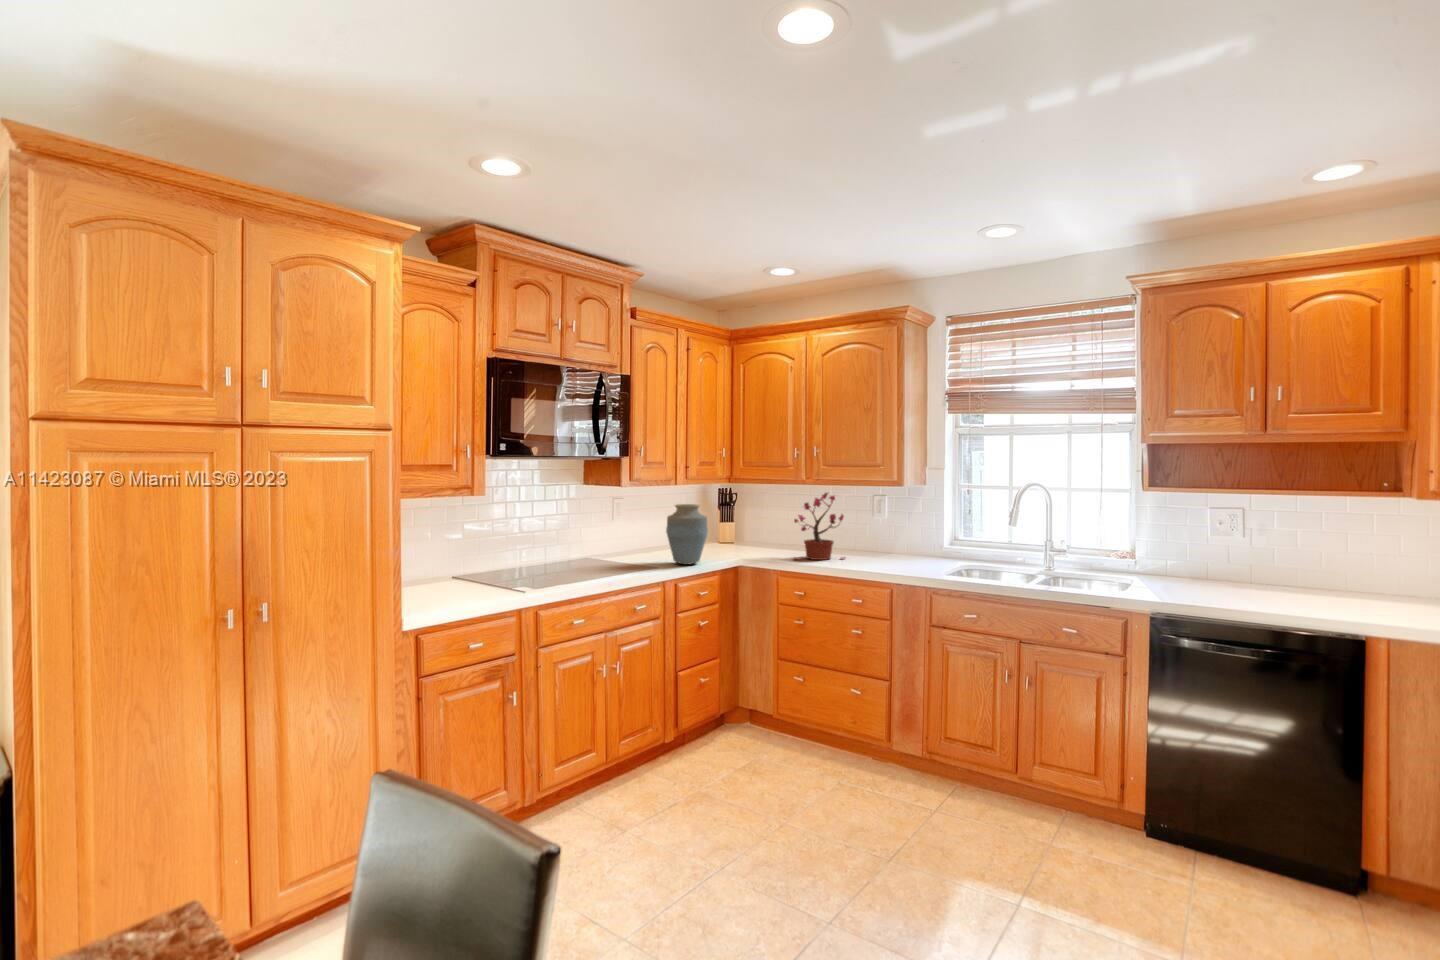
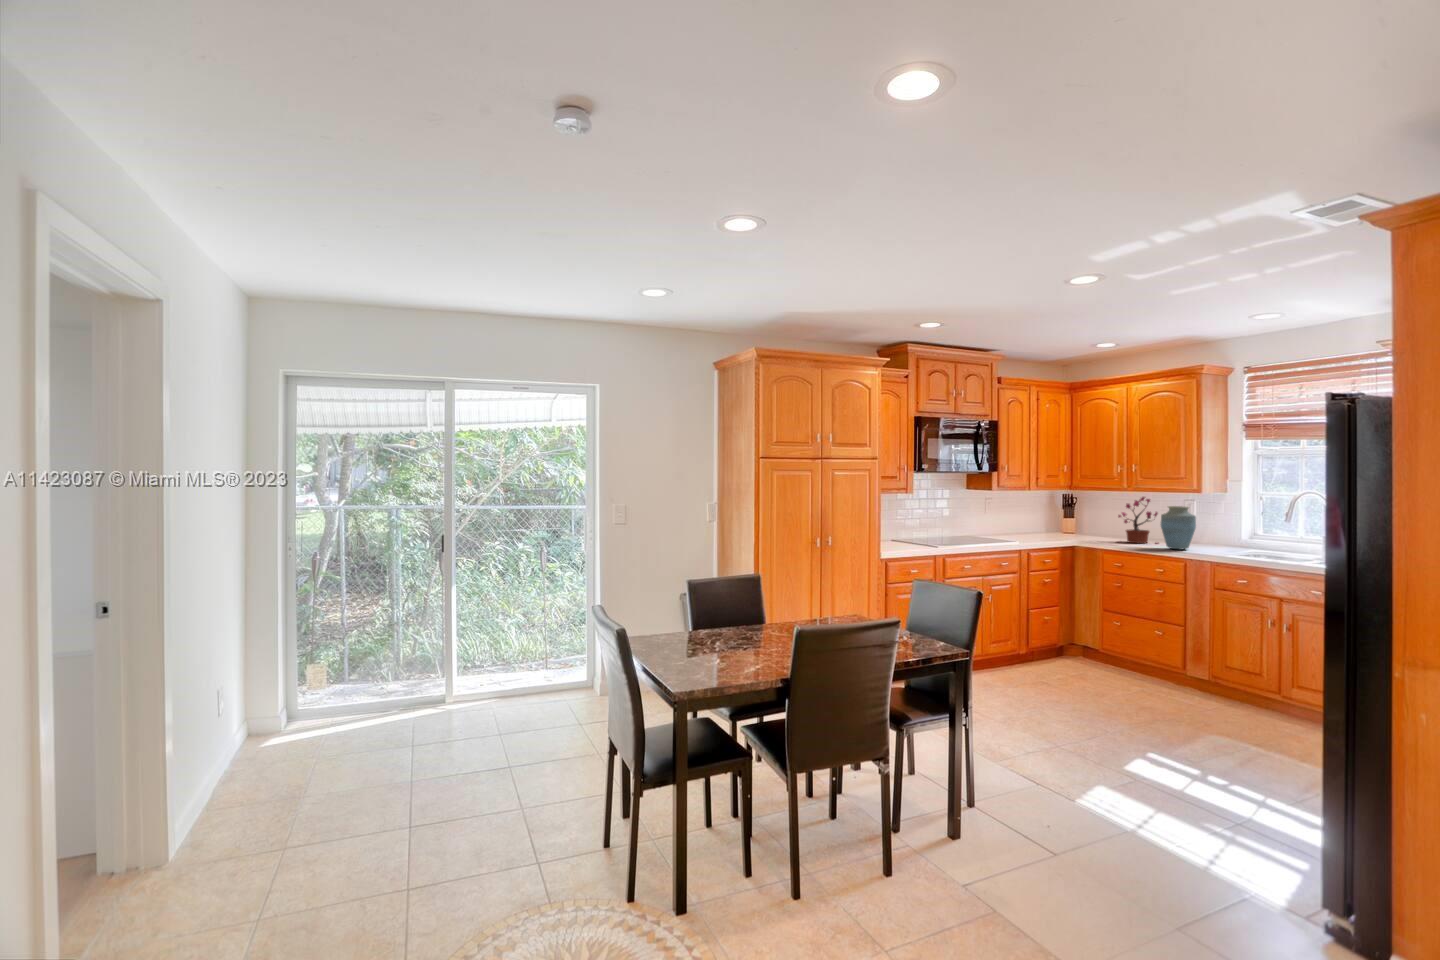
vase: present [666,504,708,564] -> present [1160,506,1196,550]

